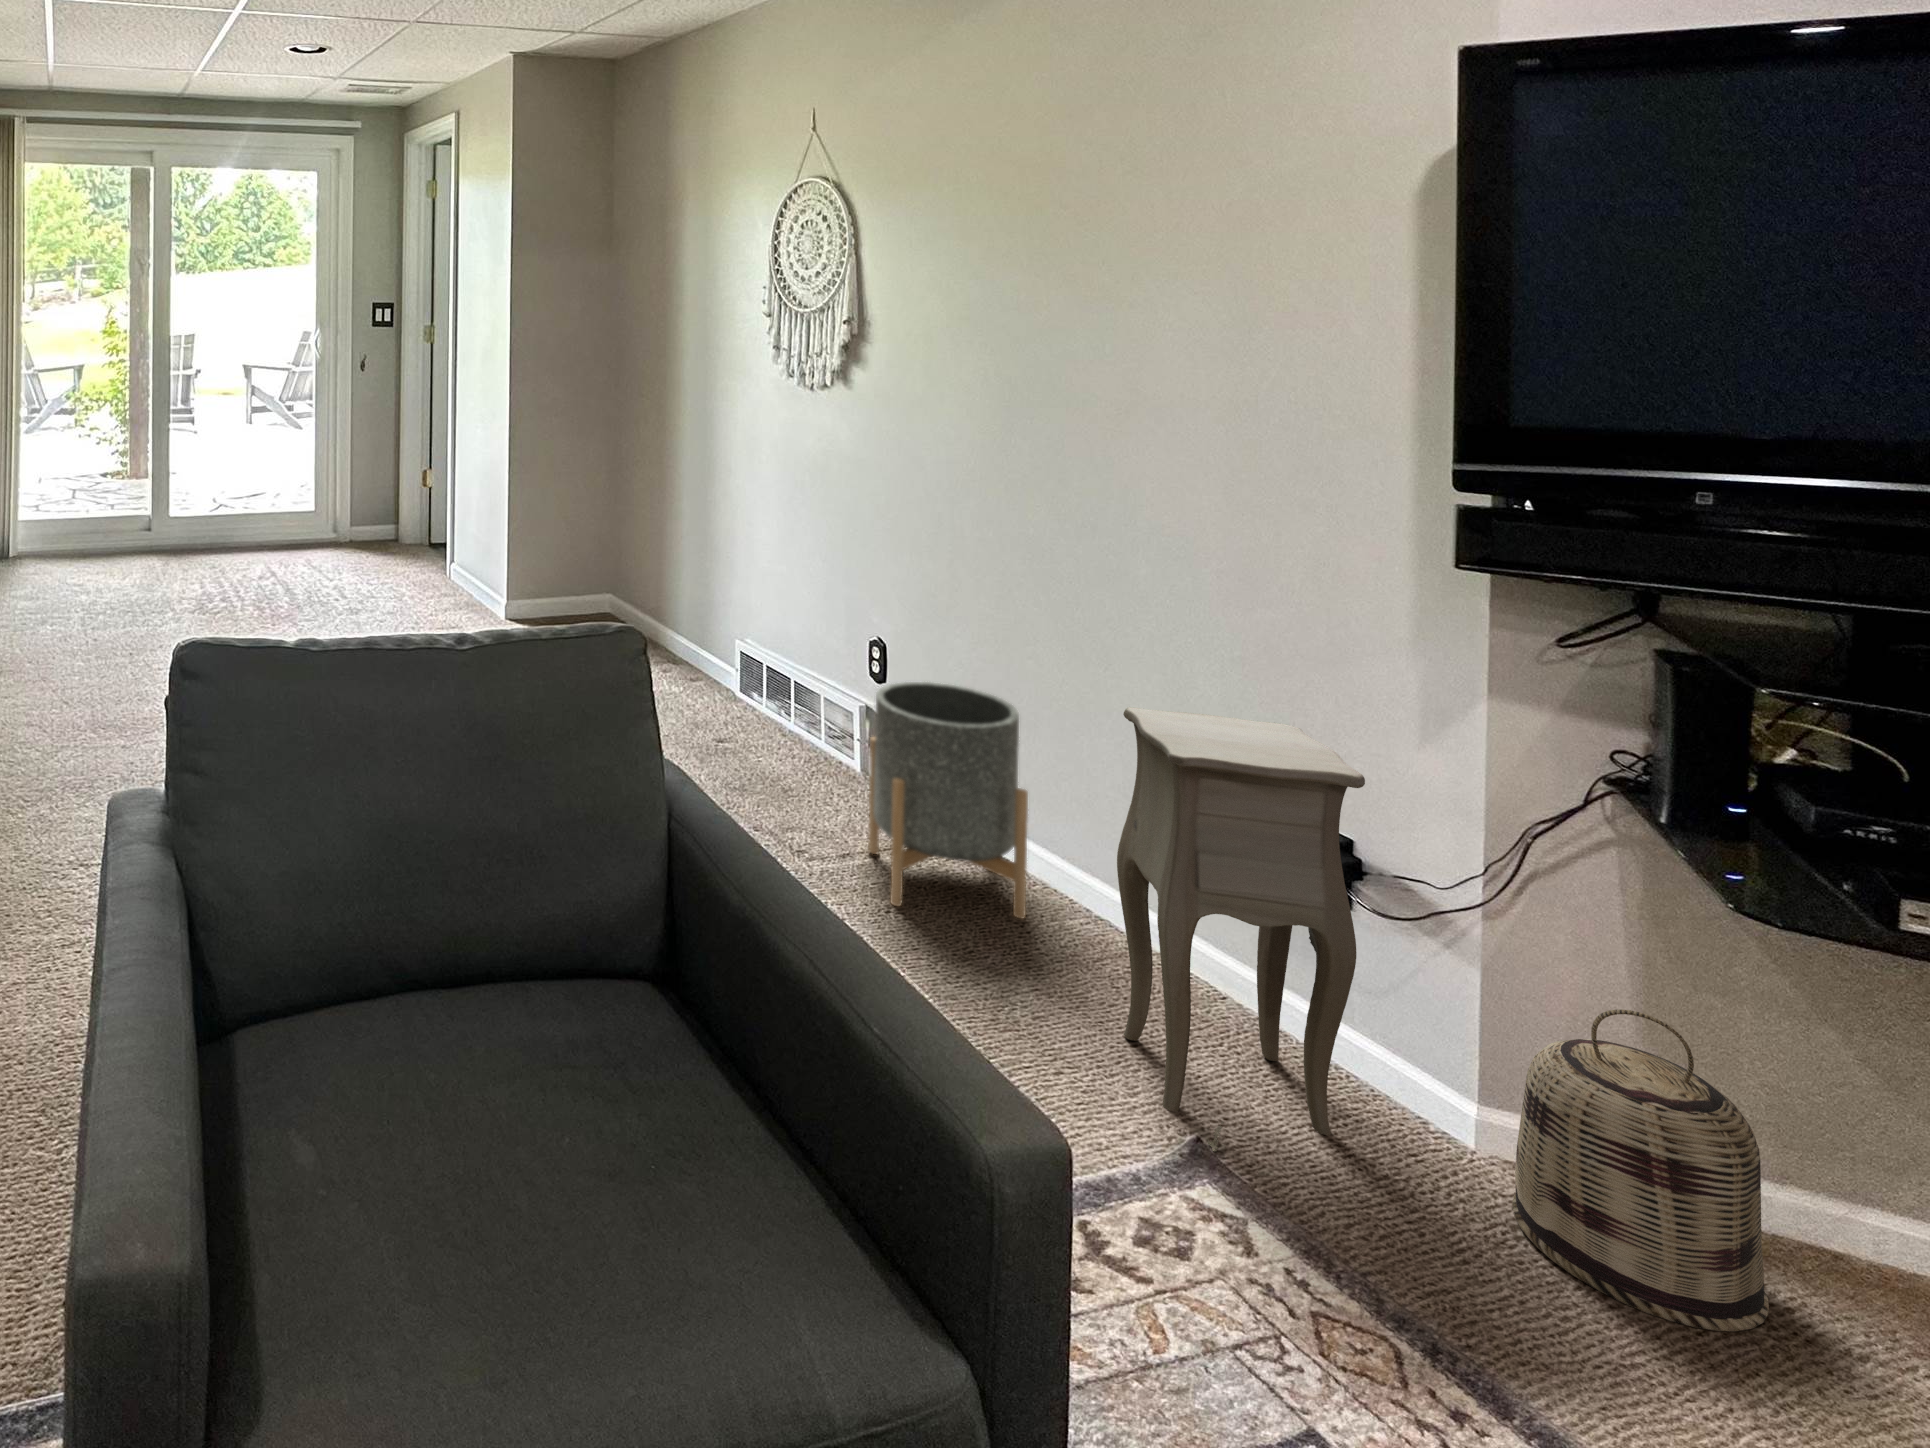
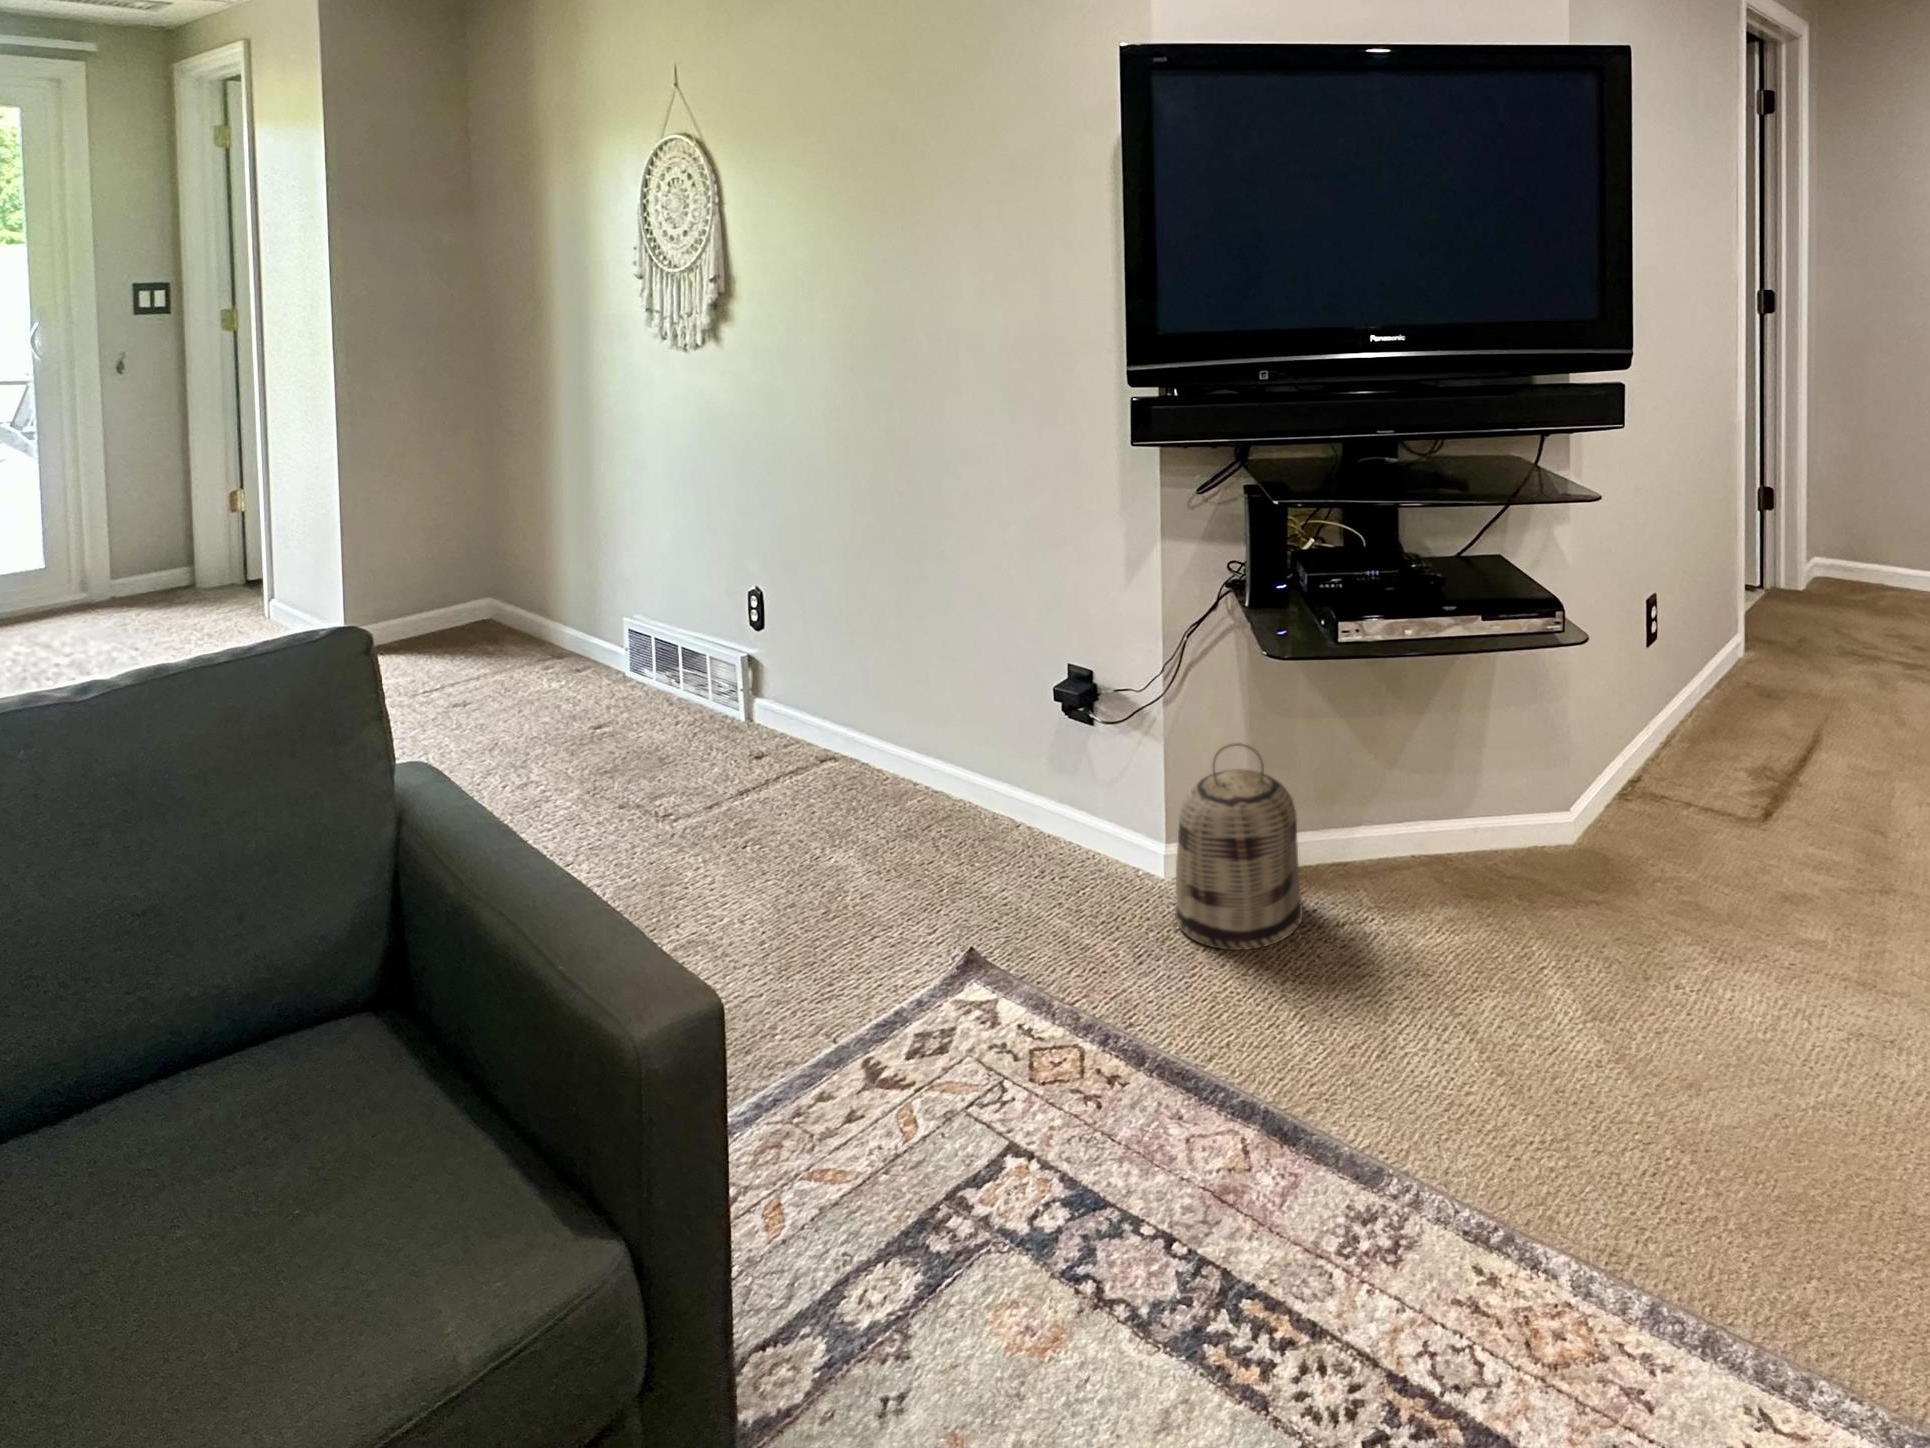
planter: present [868,682,1028,919] -> none [733,617,873,839]
side table: present [1117,707,1365,1152] -> none [922,591,1083,954]

